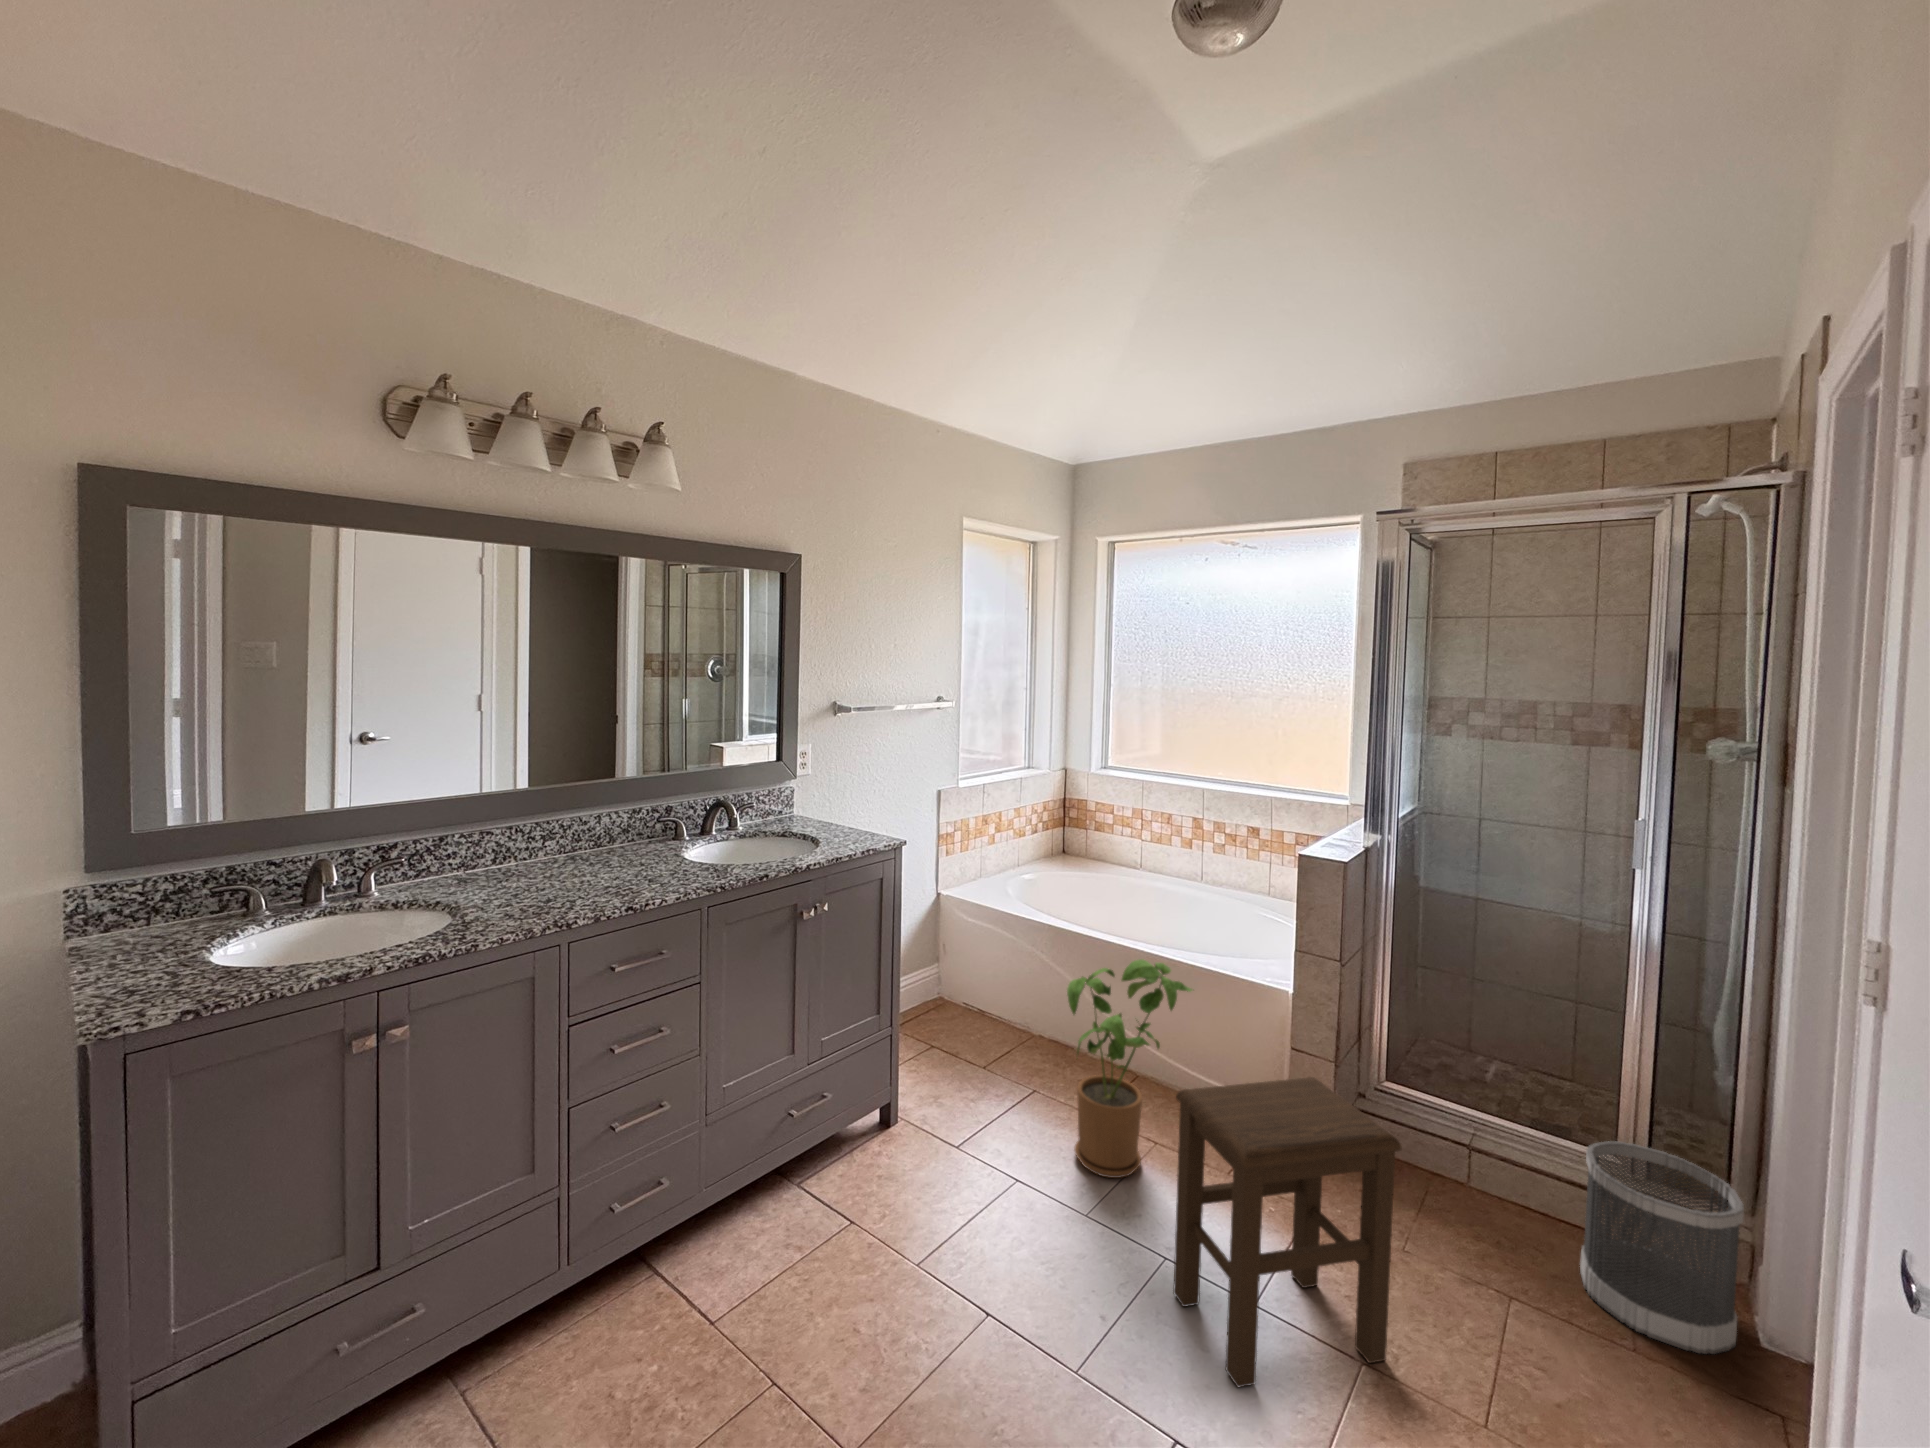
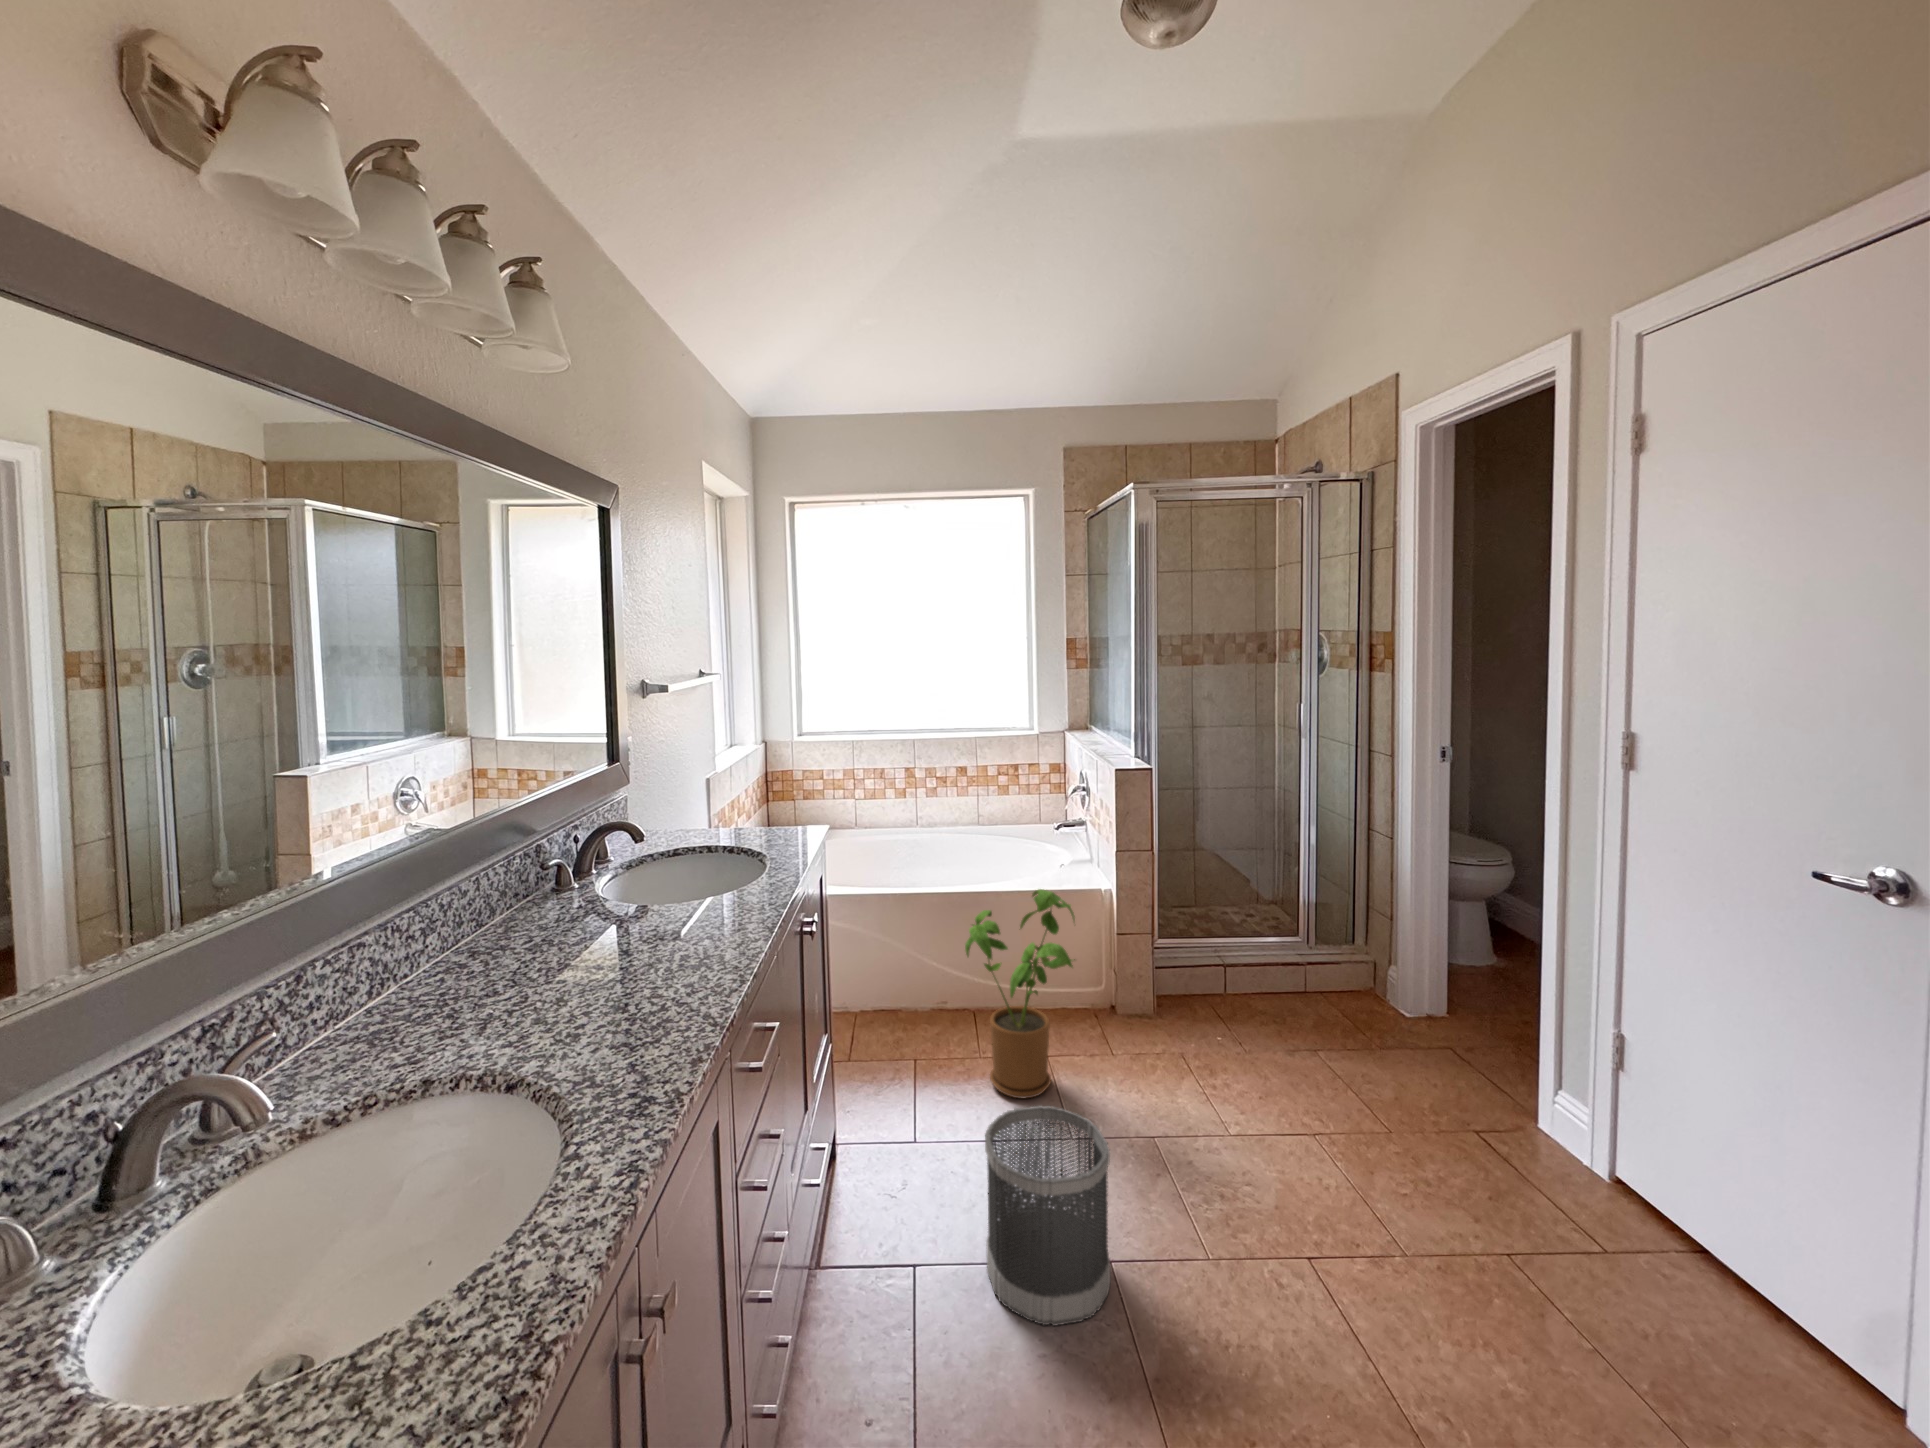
stool: present [1173,1077,1402,1387] -> none [1164,937,1299,1188]
wastebasket: present [1580,1141,1744,1354] -> present [985,1106,1110,1326]

